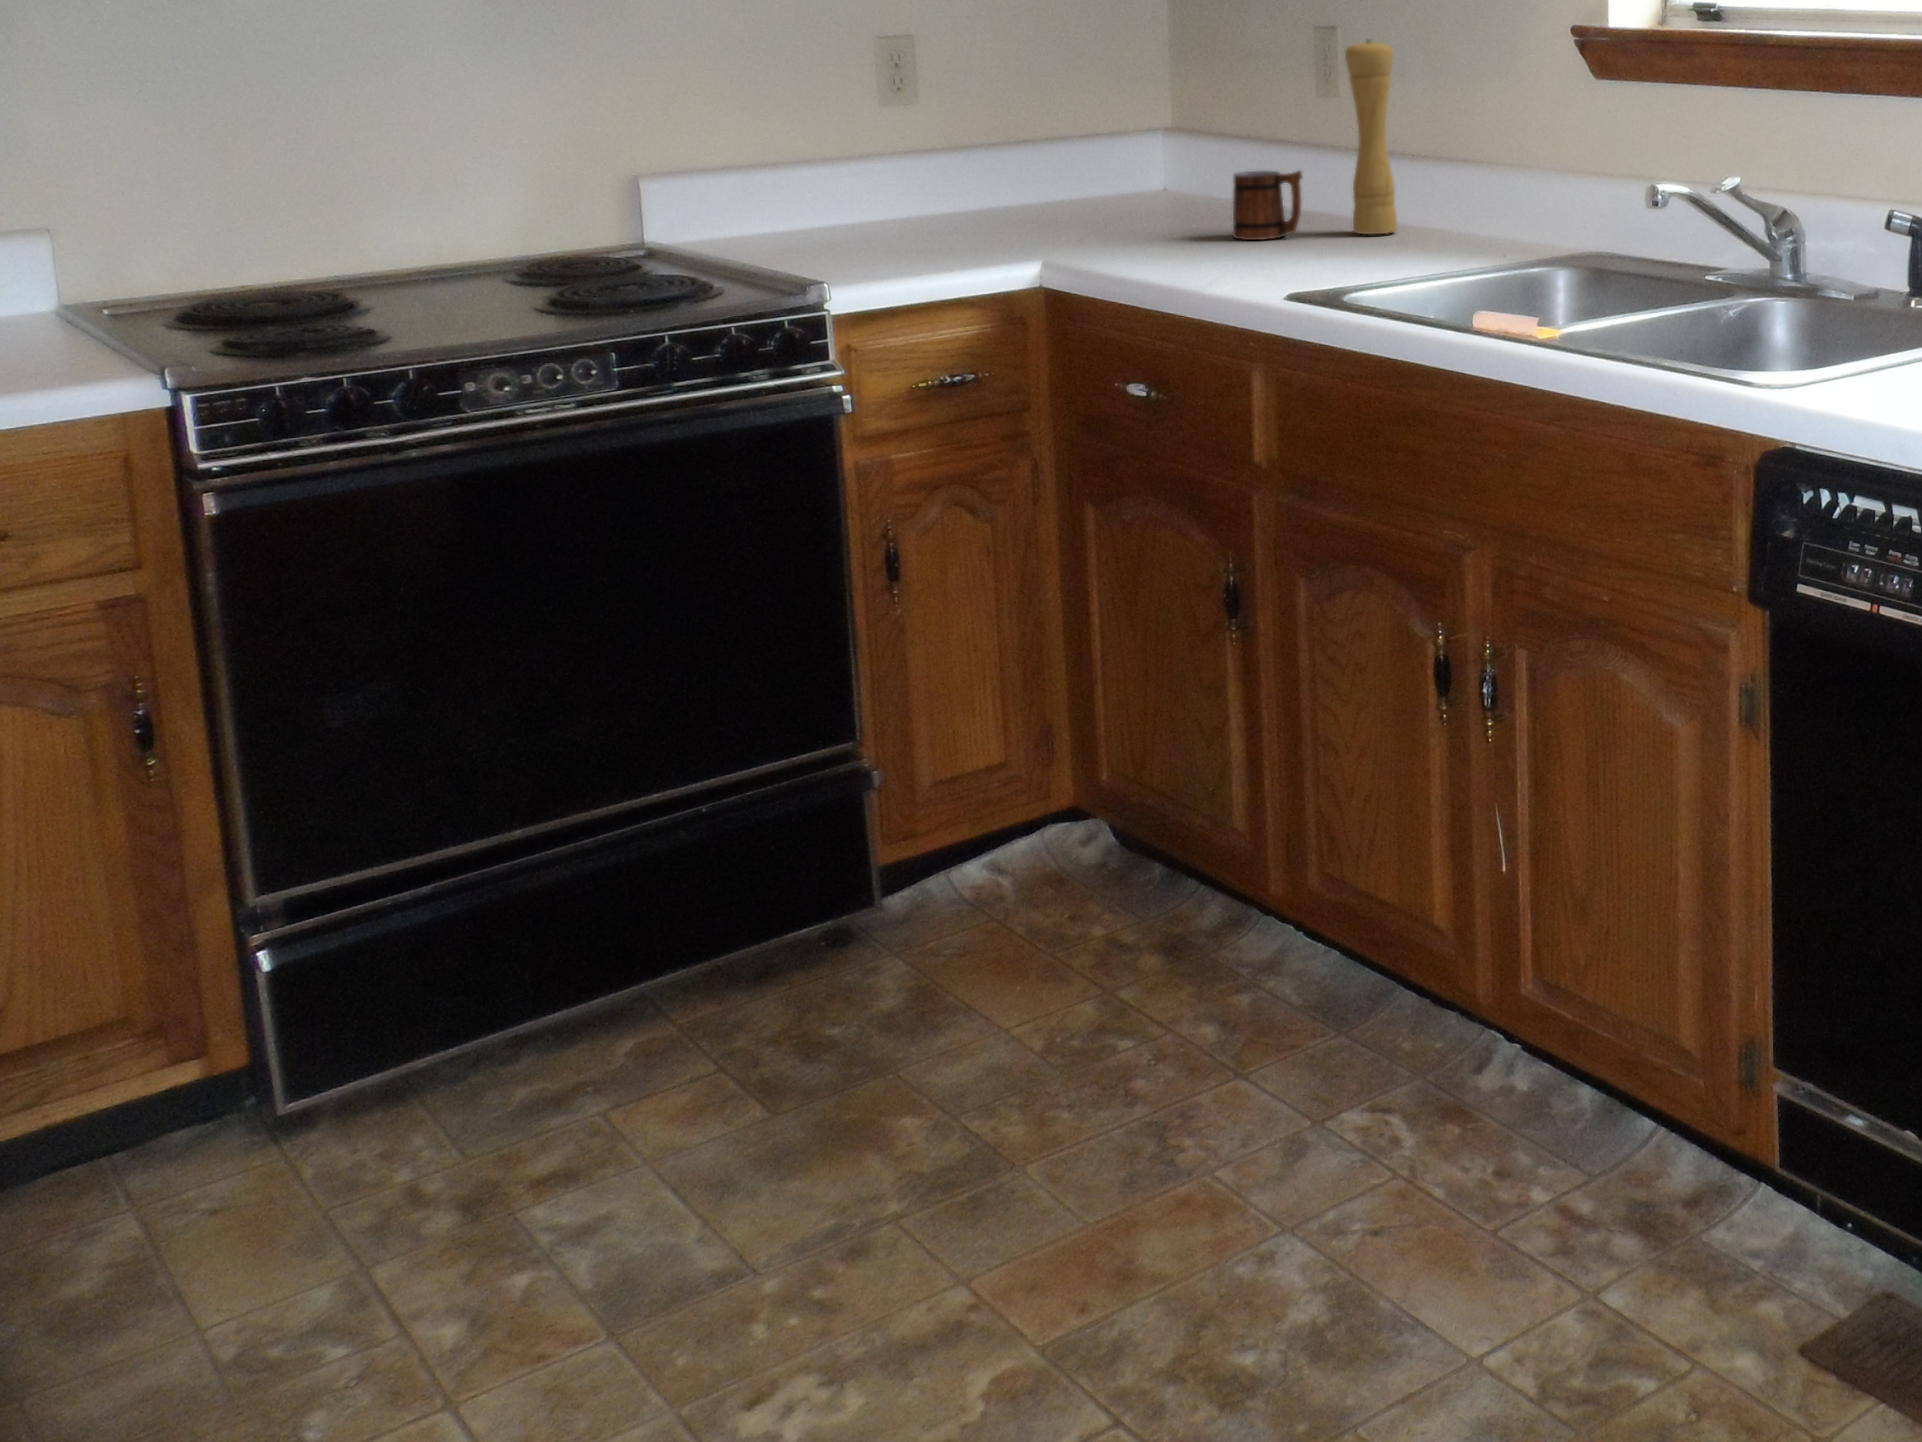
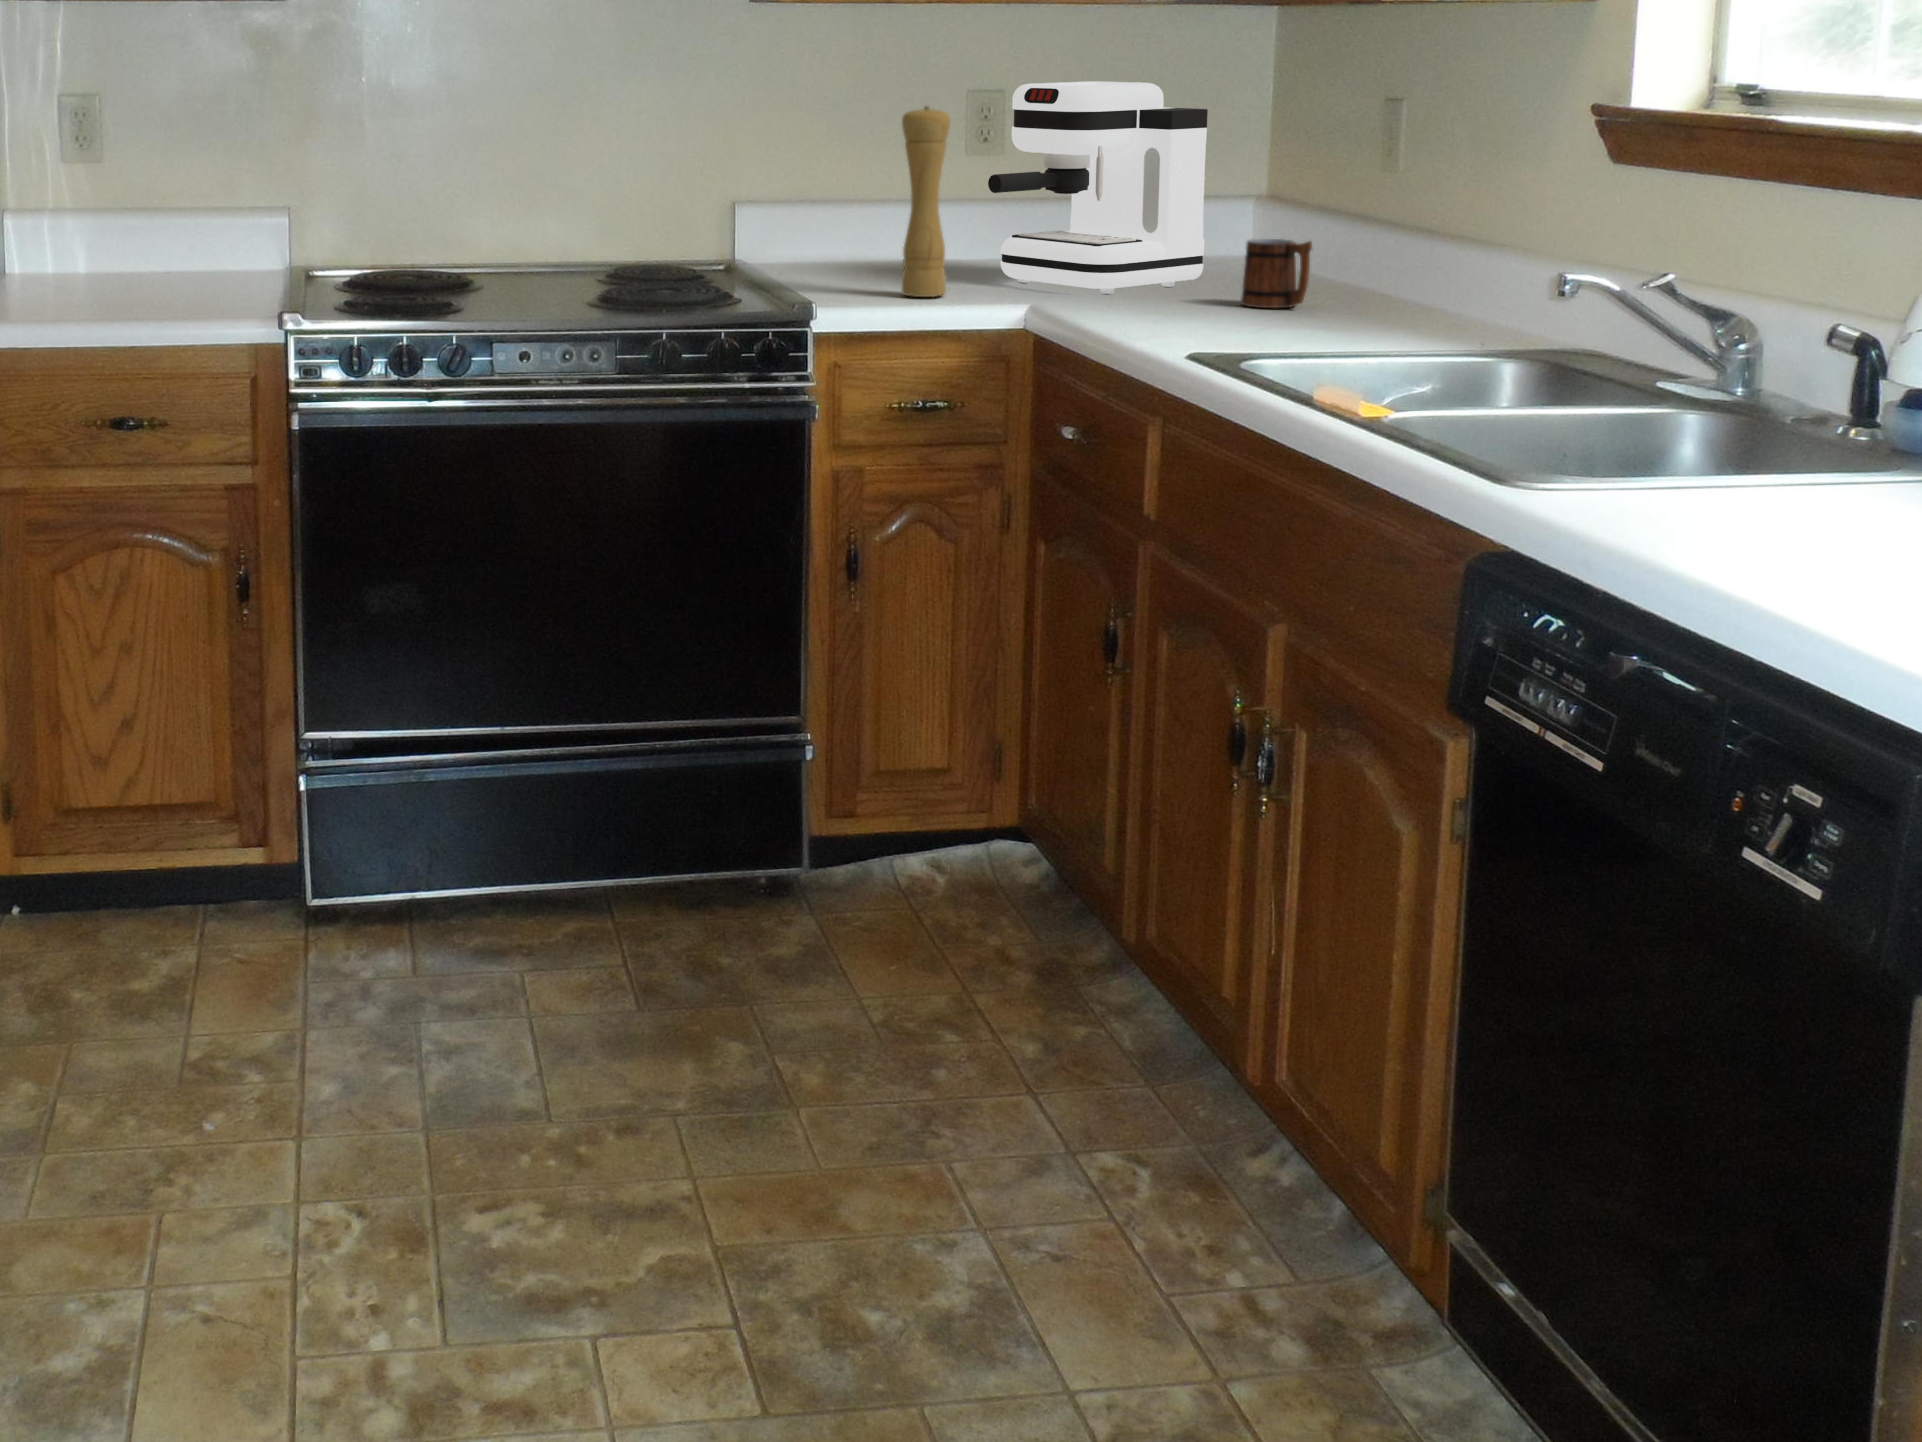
coffee maker: none [958,21,1168,240] -> present [988,81,1208,293]
pepper mill: present [1345,40,1397,234] -> present [902,106,950,297]

